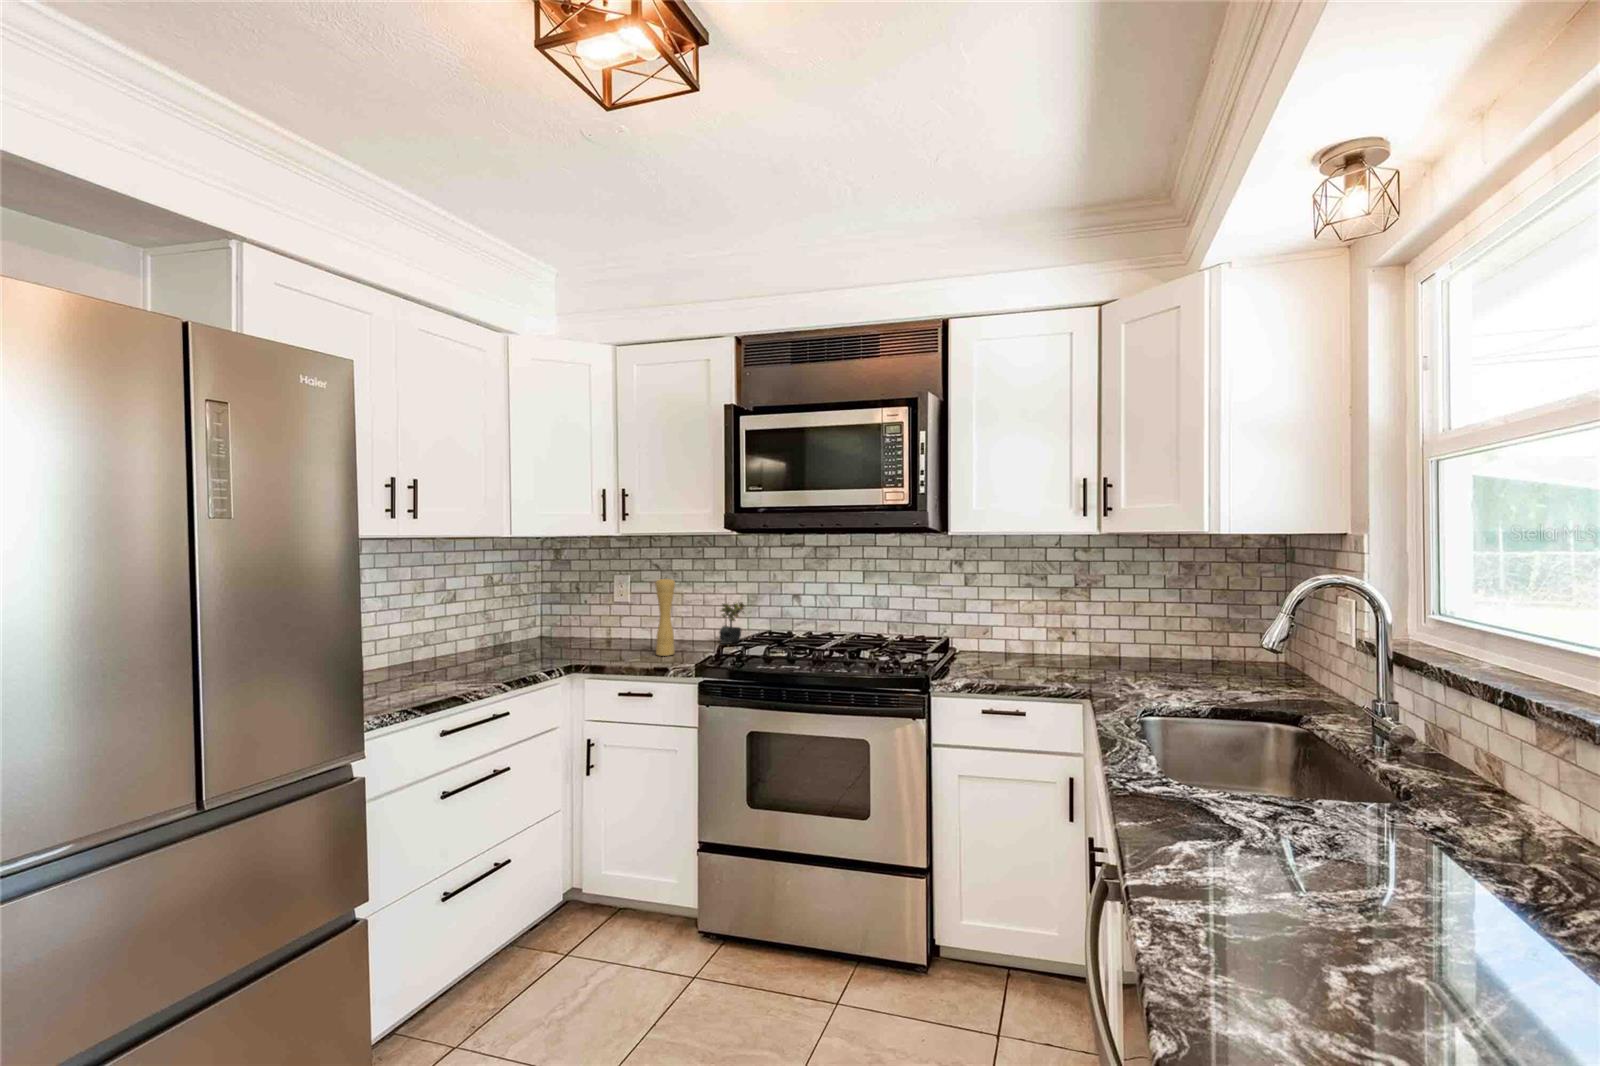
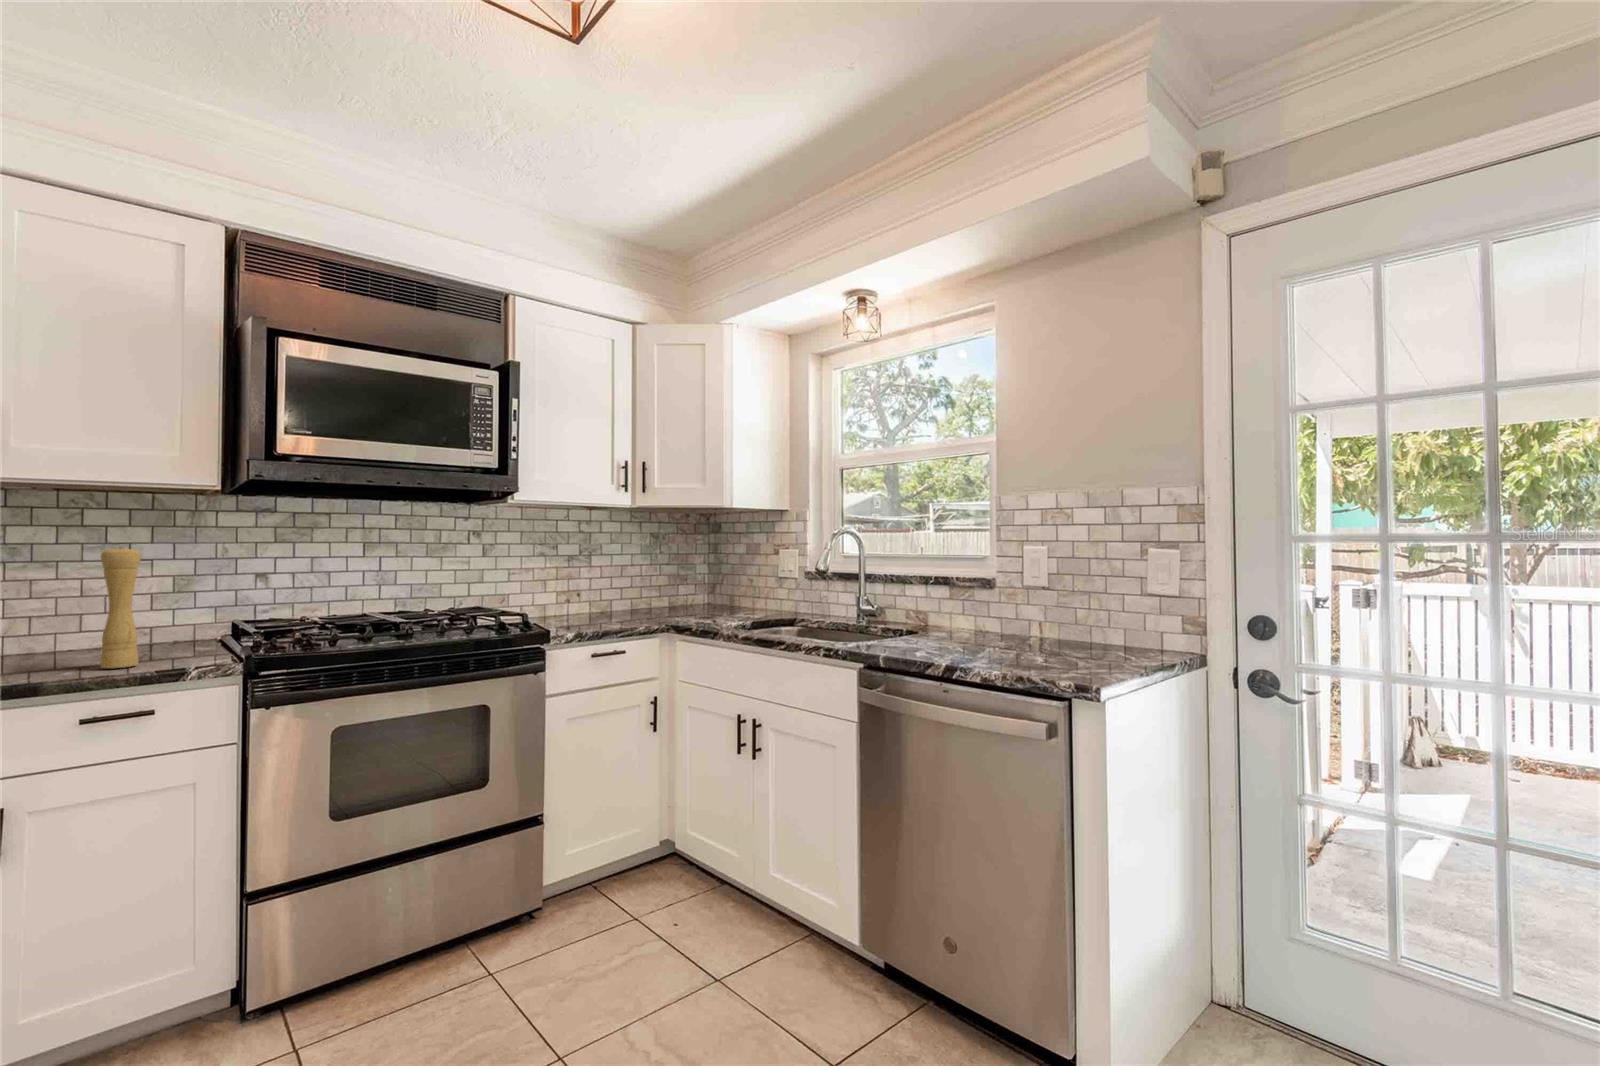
succulent plant: present [719,603,745,644] -> none [142,584,195,649]

